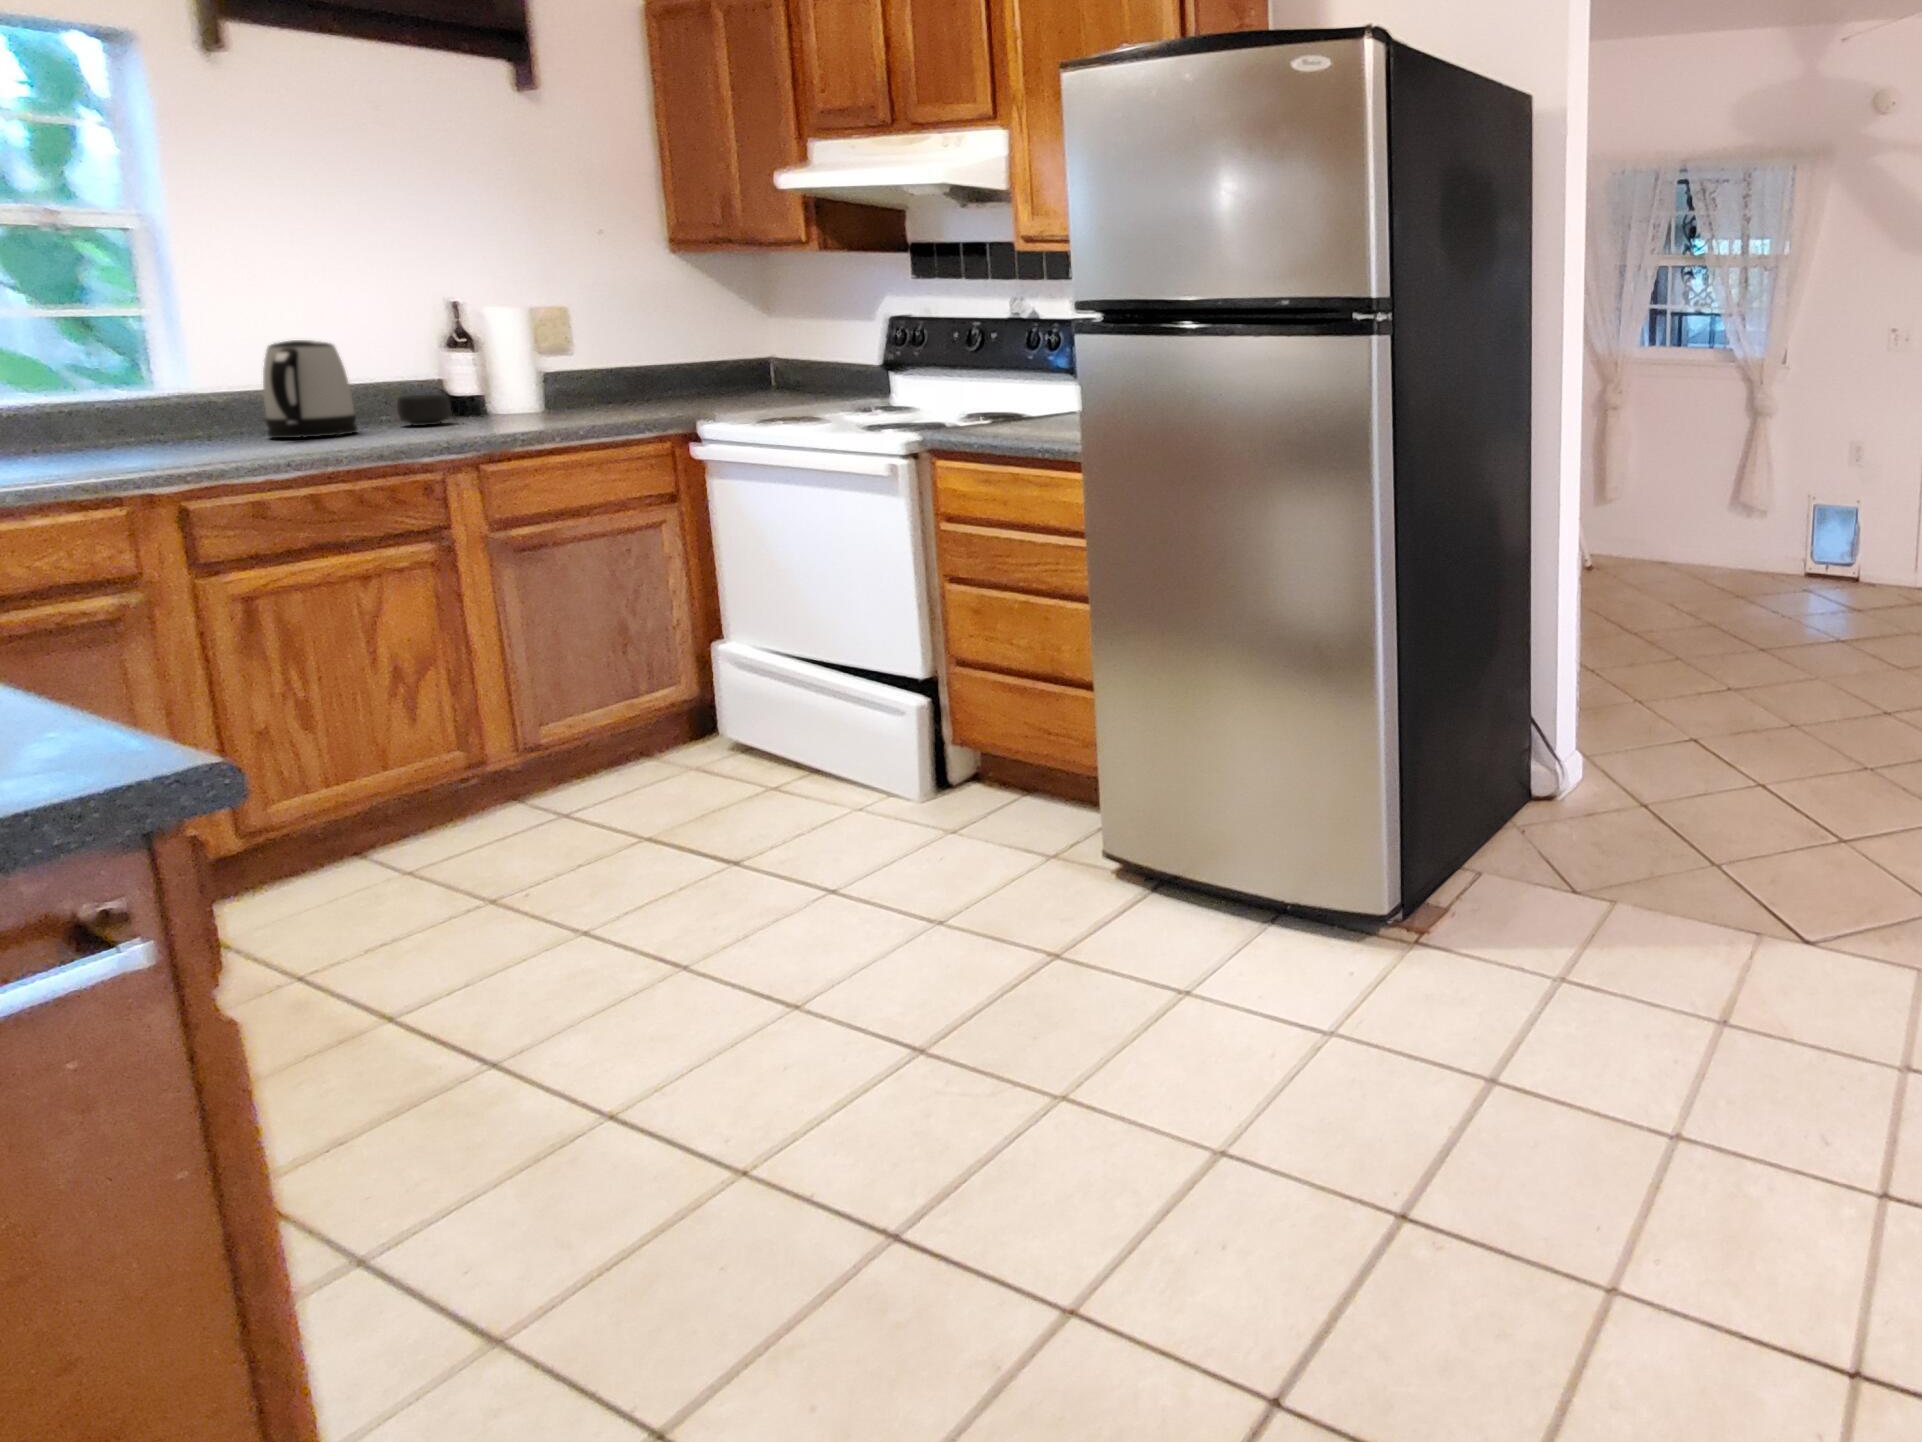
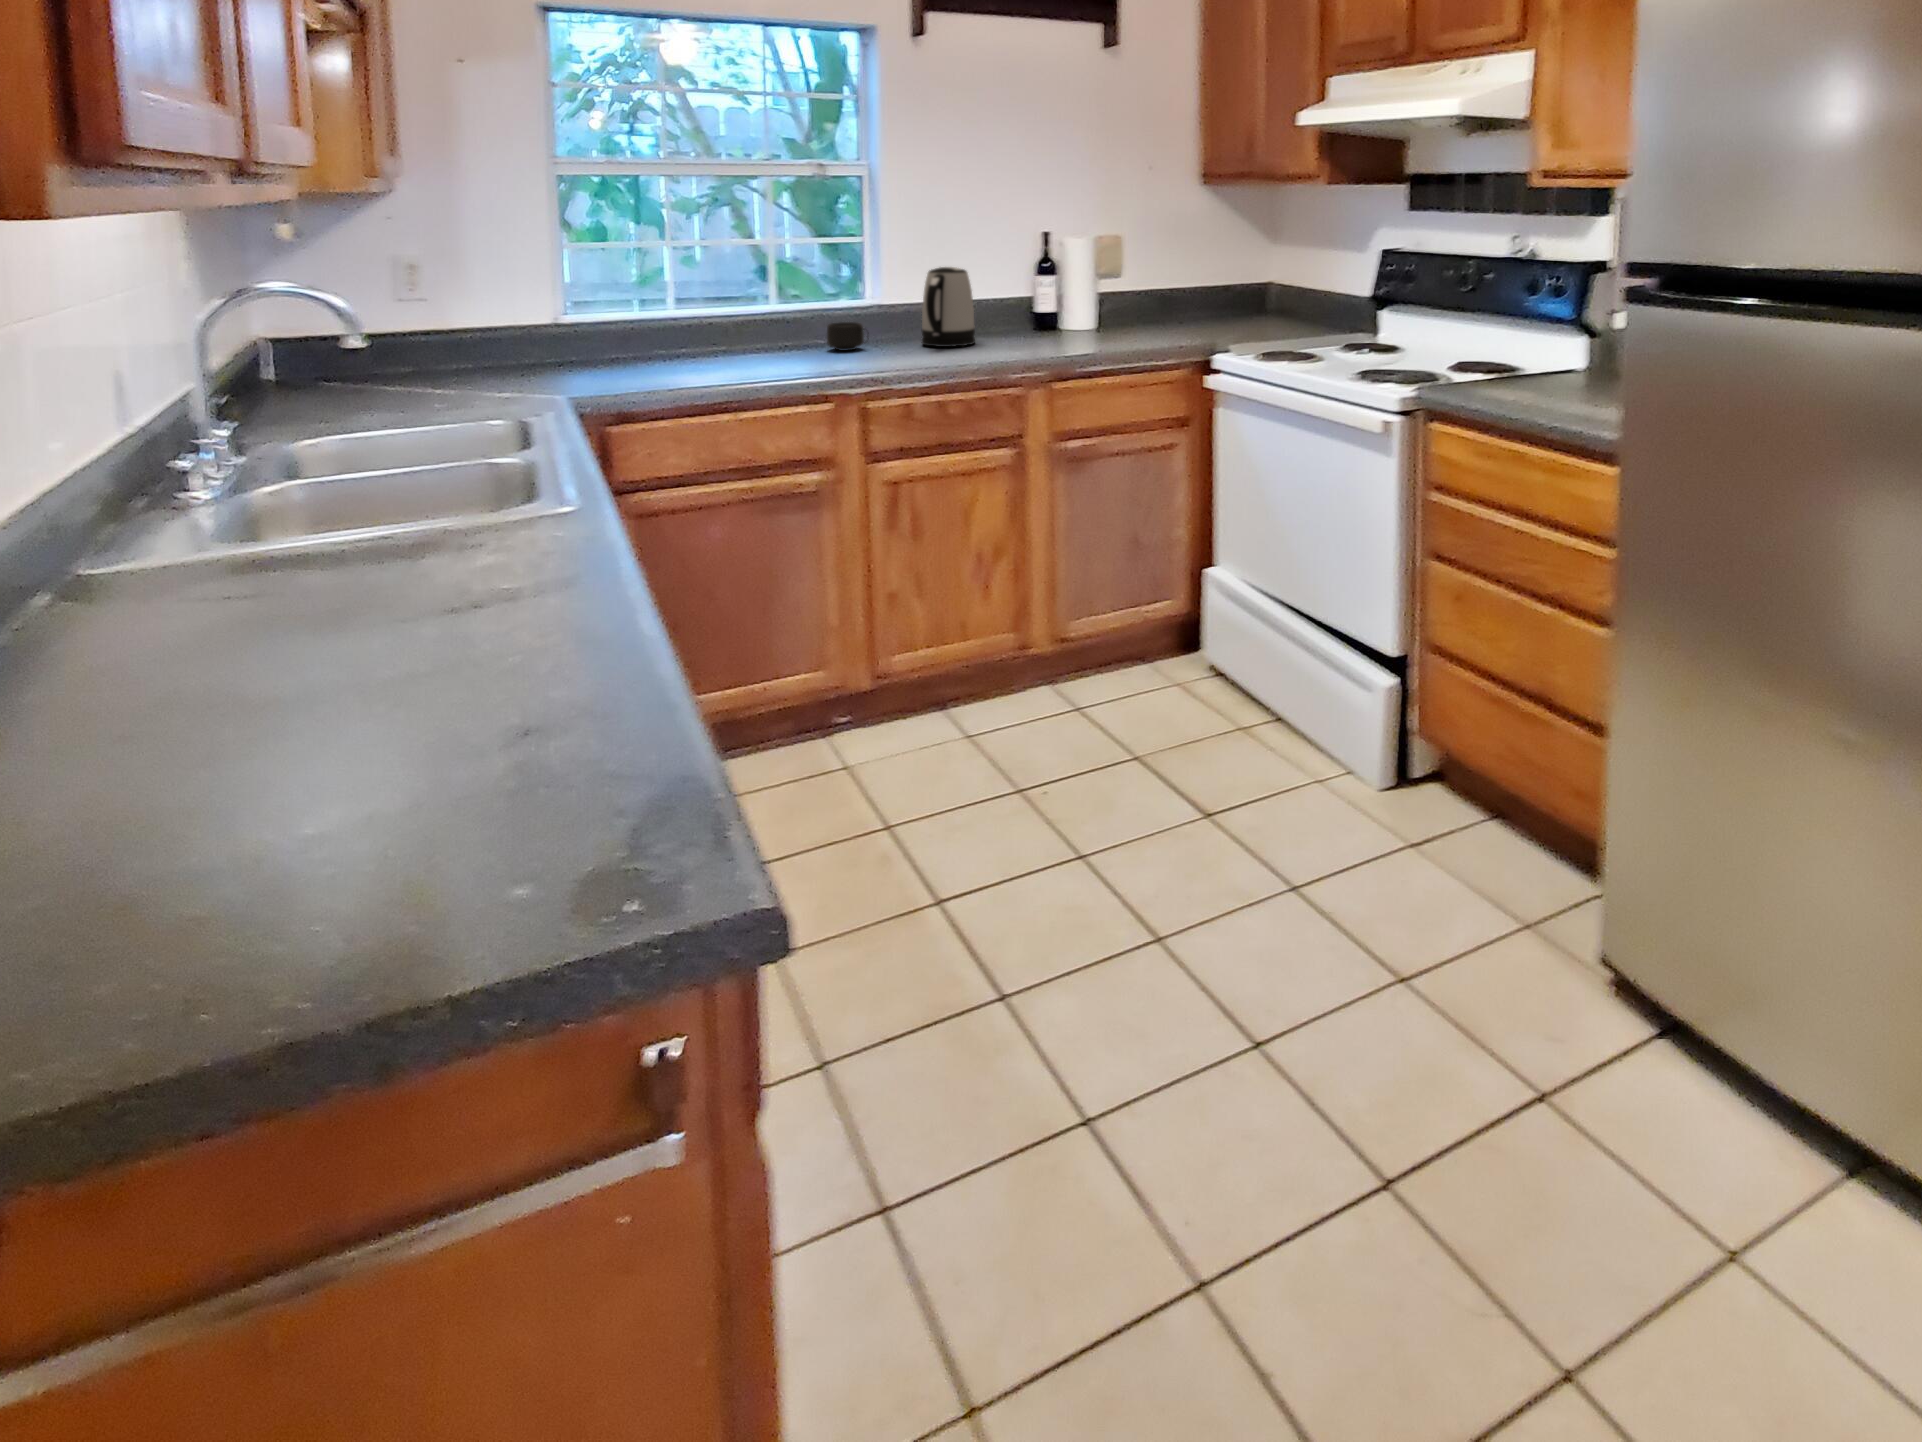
mug: present [397,394,457,426] -> present [827,322,869,351]

